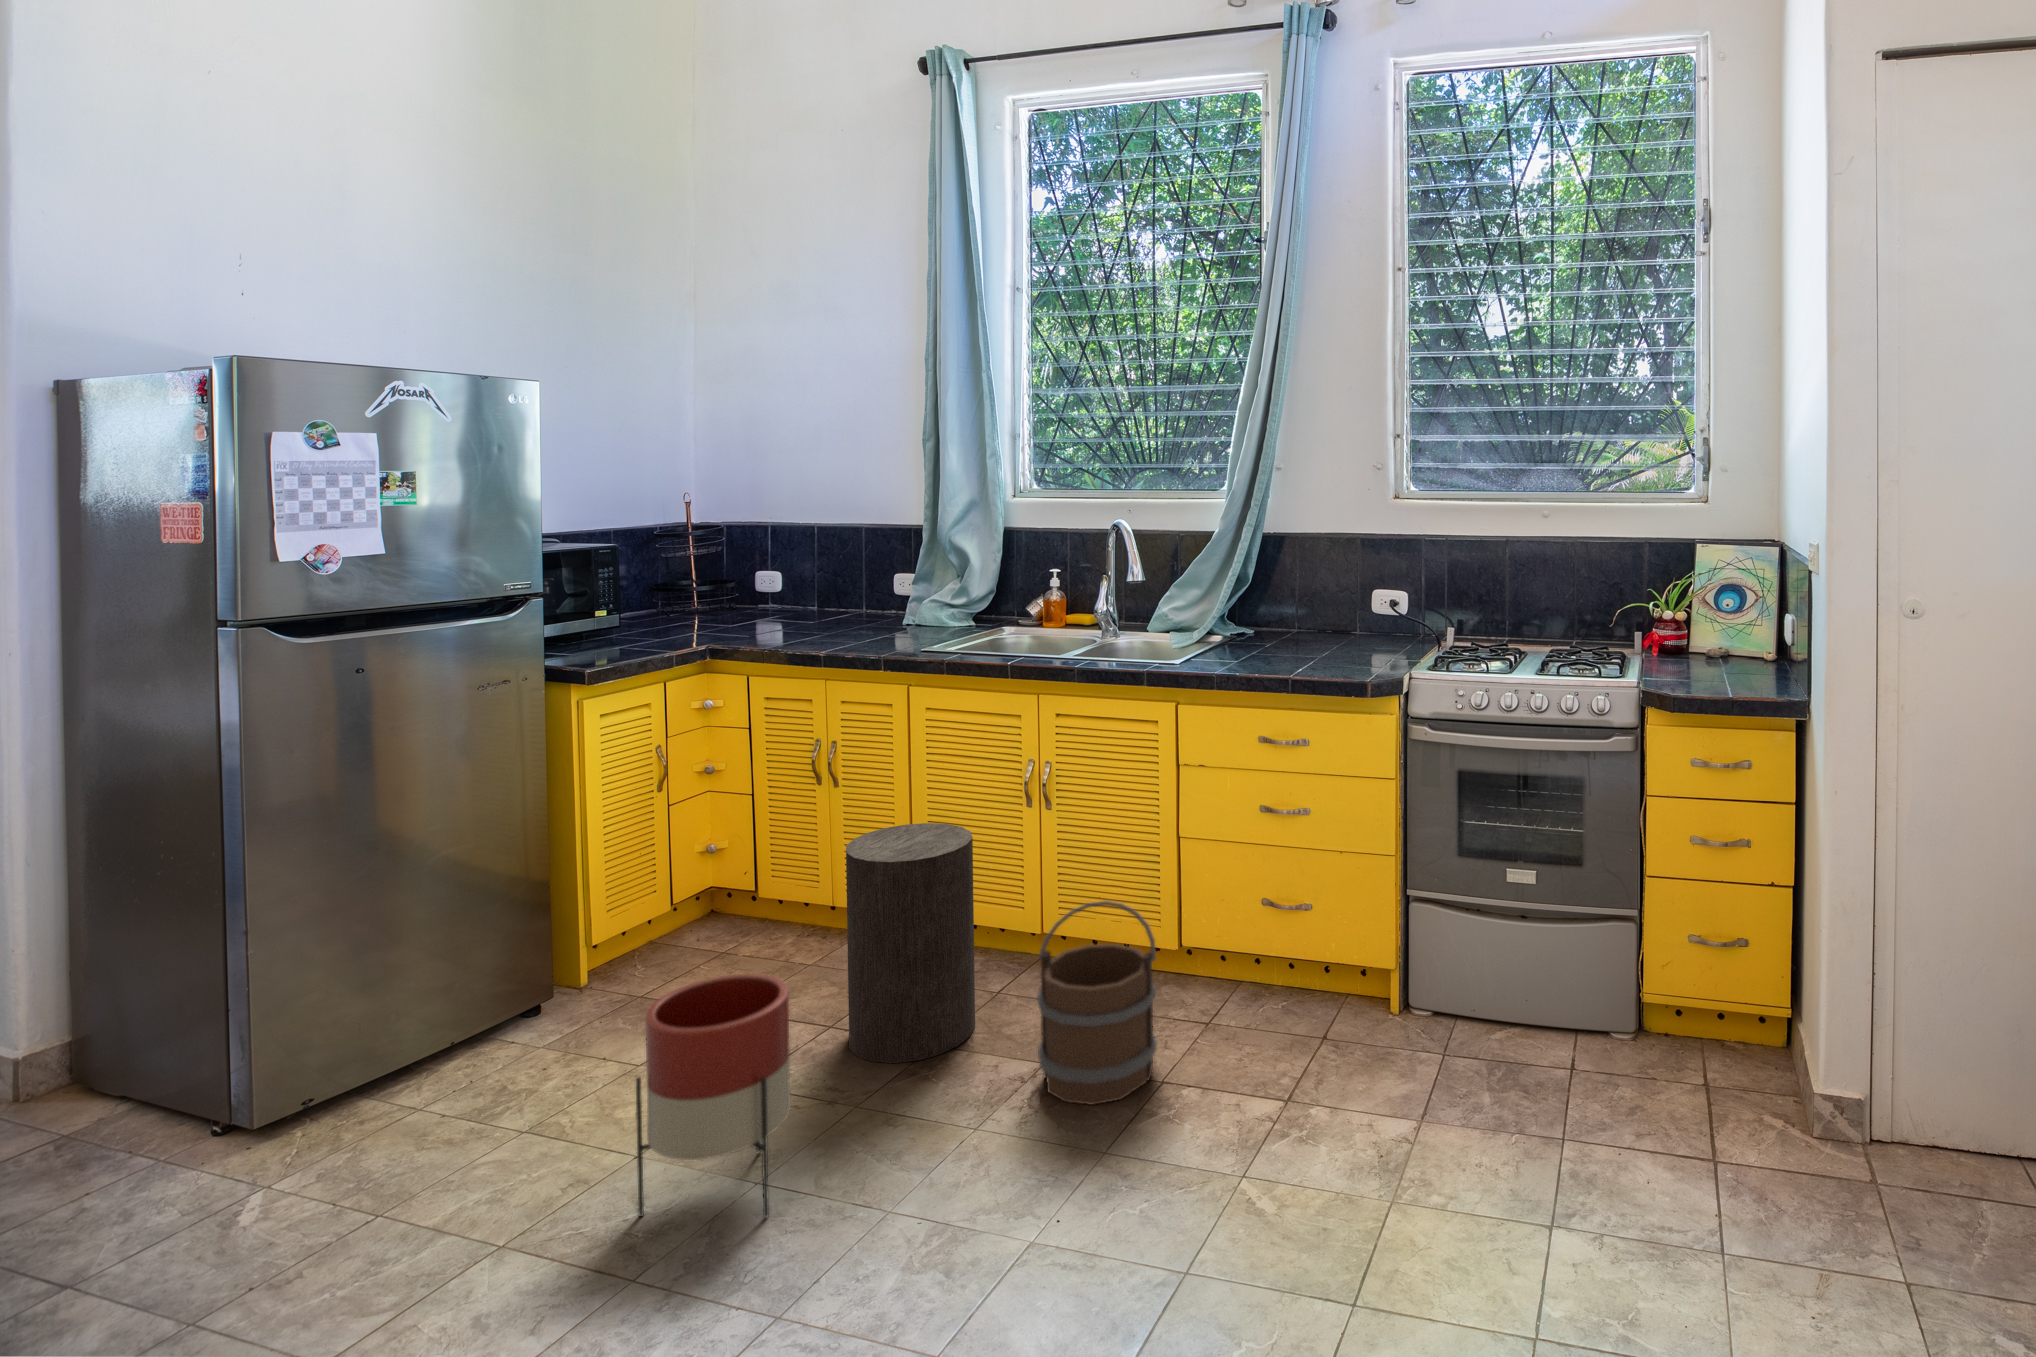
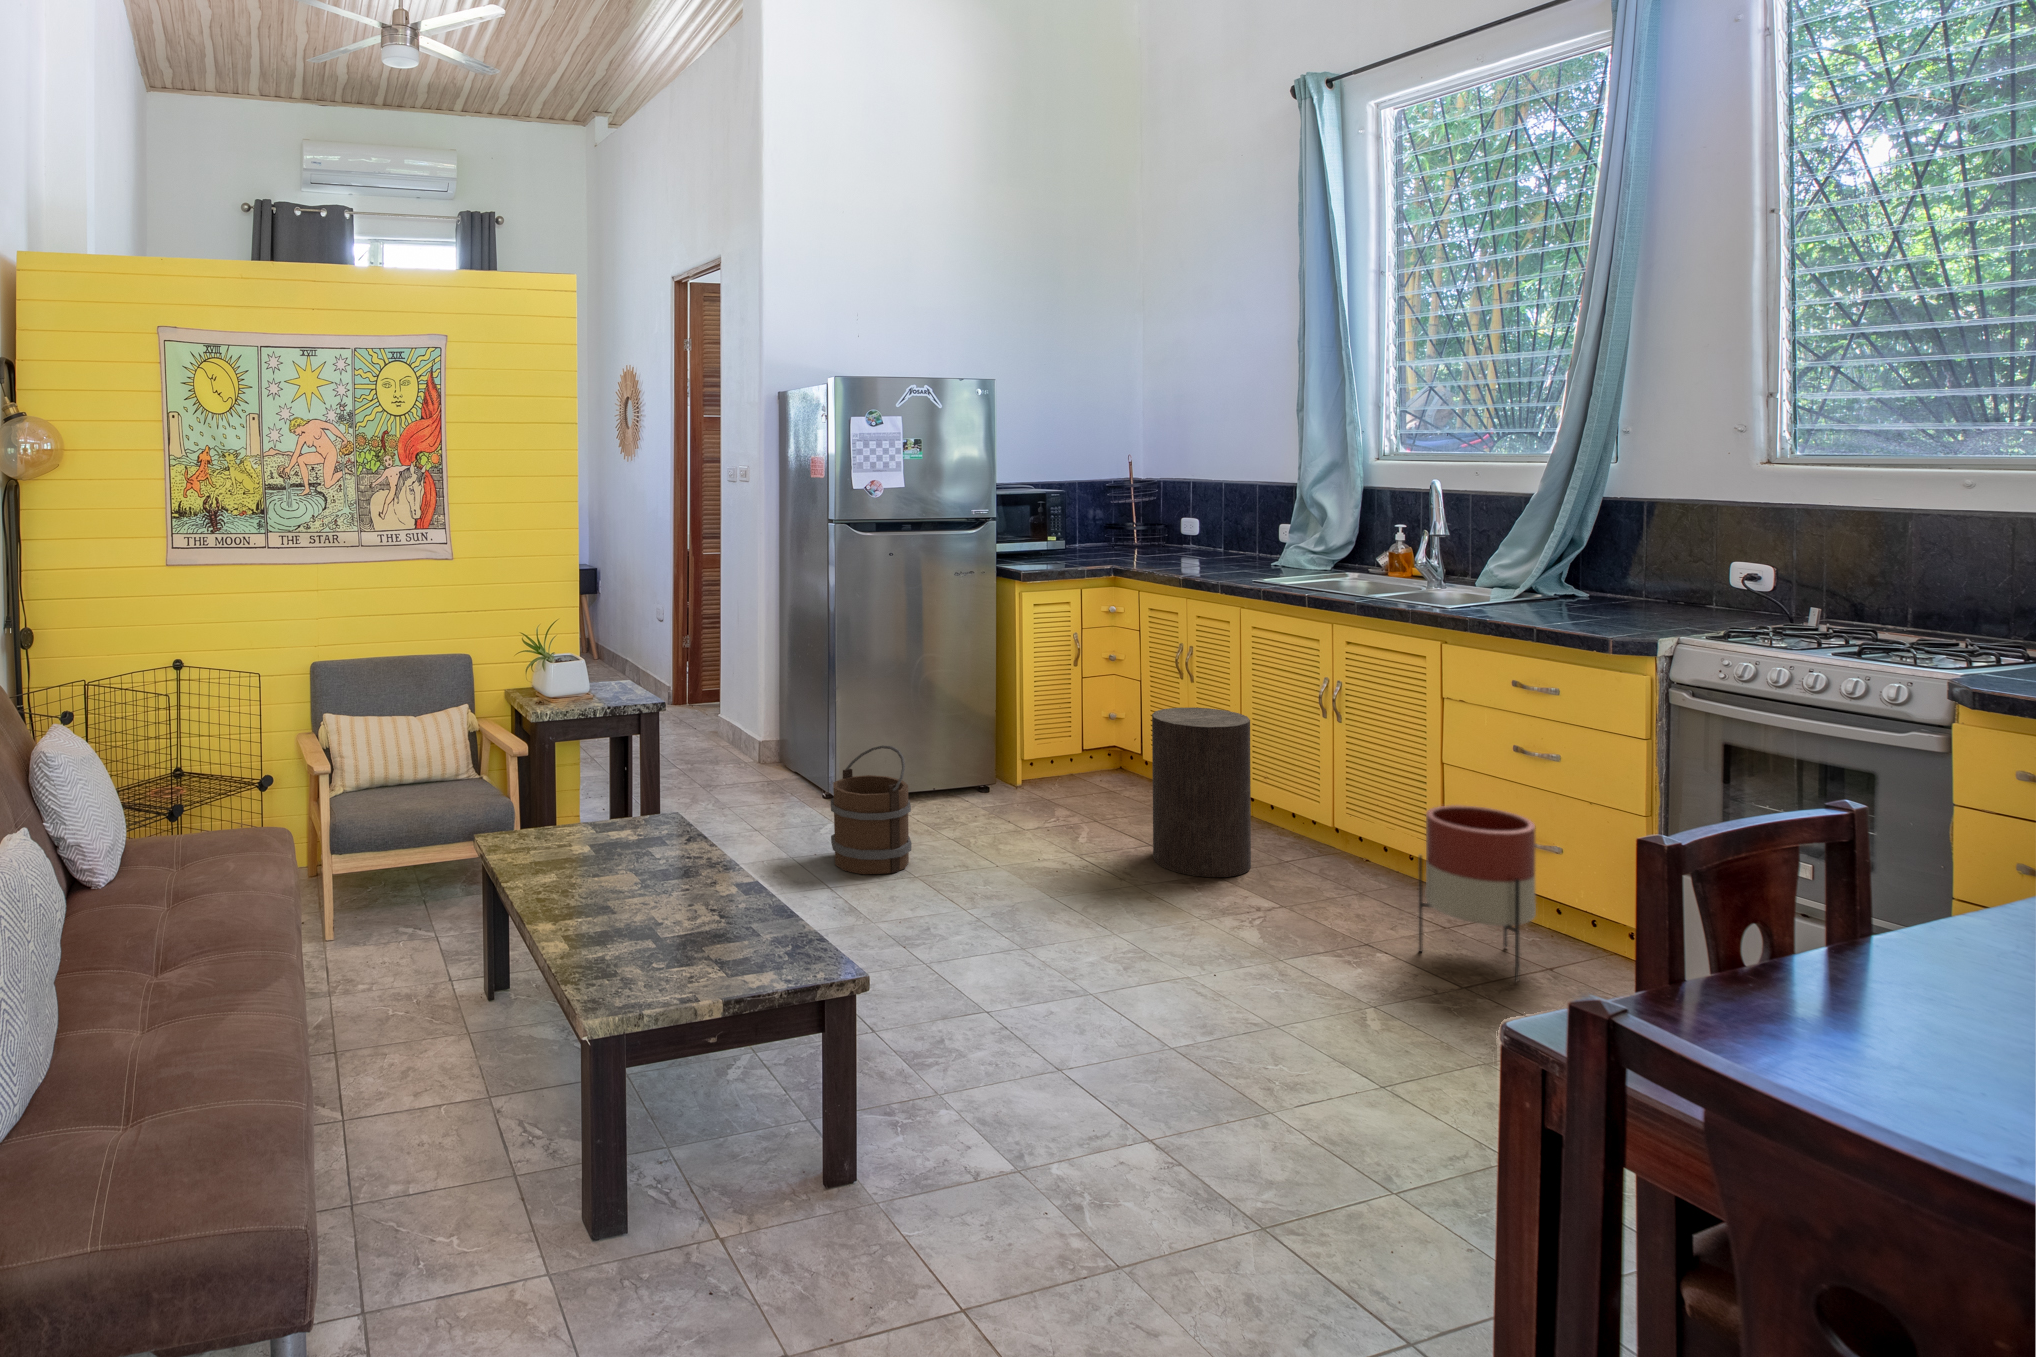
bucket: present [1037,901,1157,1105] -> present [830,745,912,874]
planter: present [636,974,791,1217] -> present [1419,805,1536,981]

